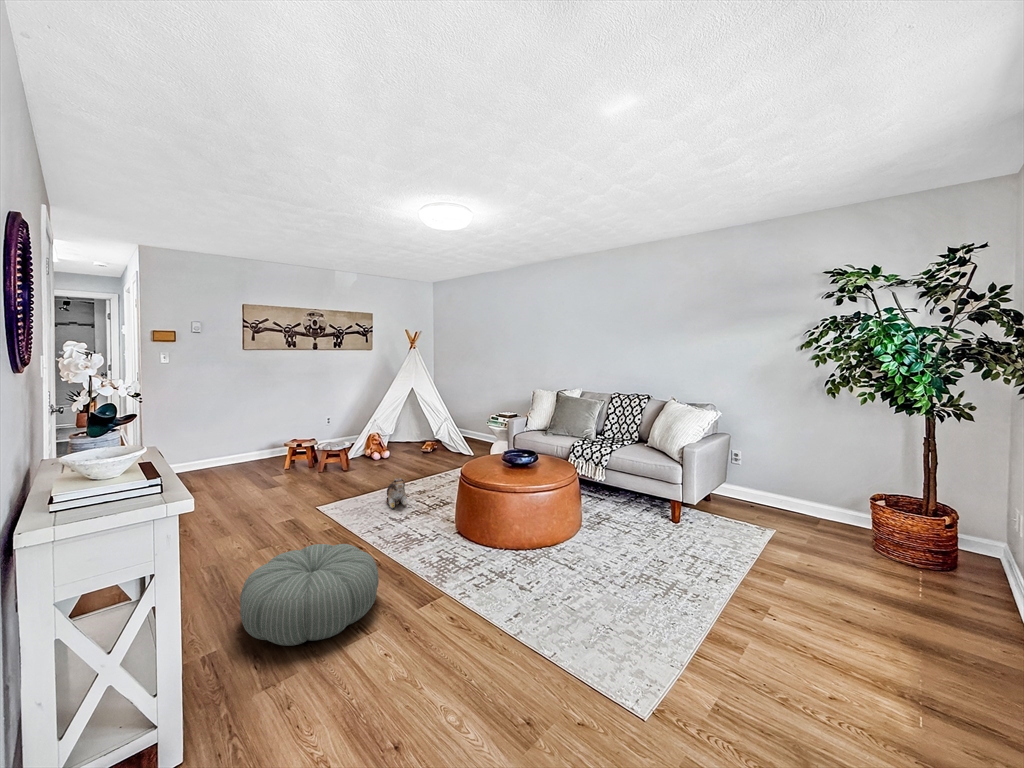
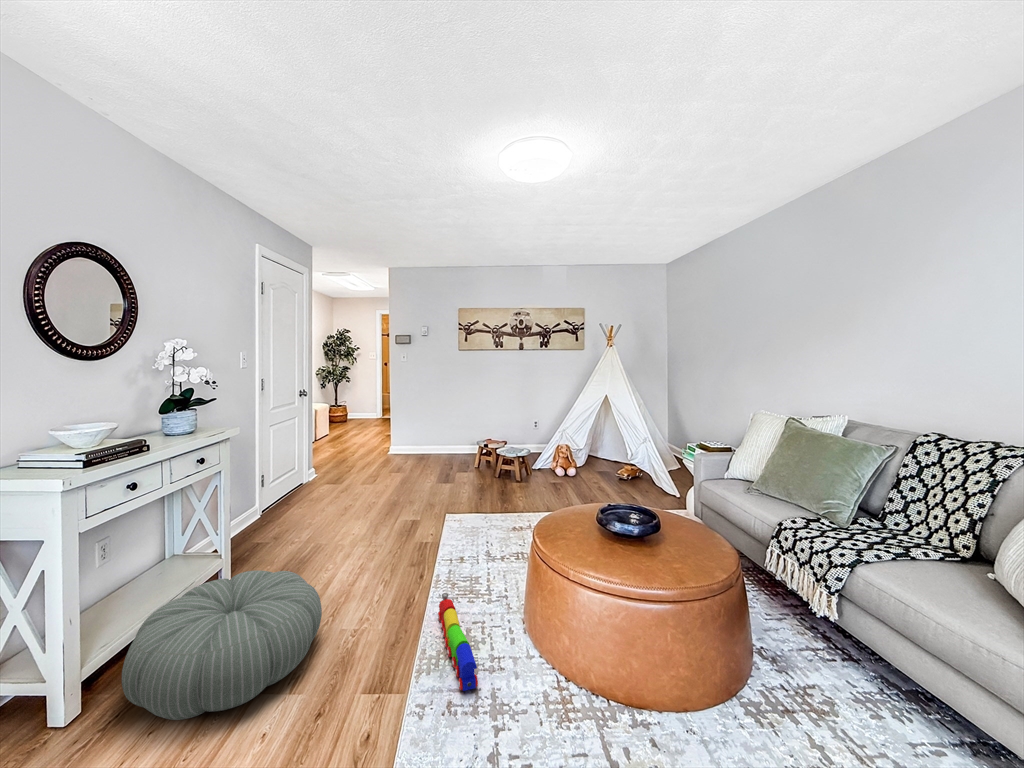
plush toy: present [386,478,407,508] -> none [481,504,513,542]
toy train: none [418,529,482,563] -> present [438,593,478,691]

